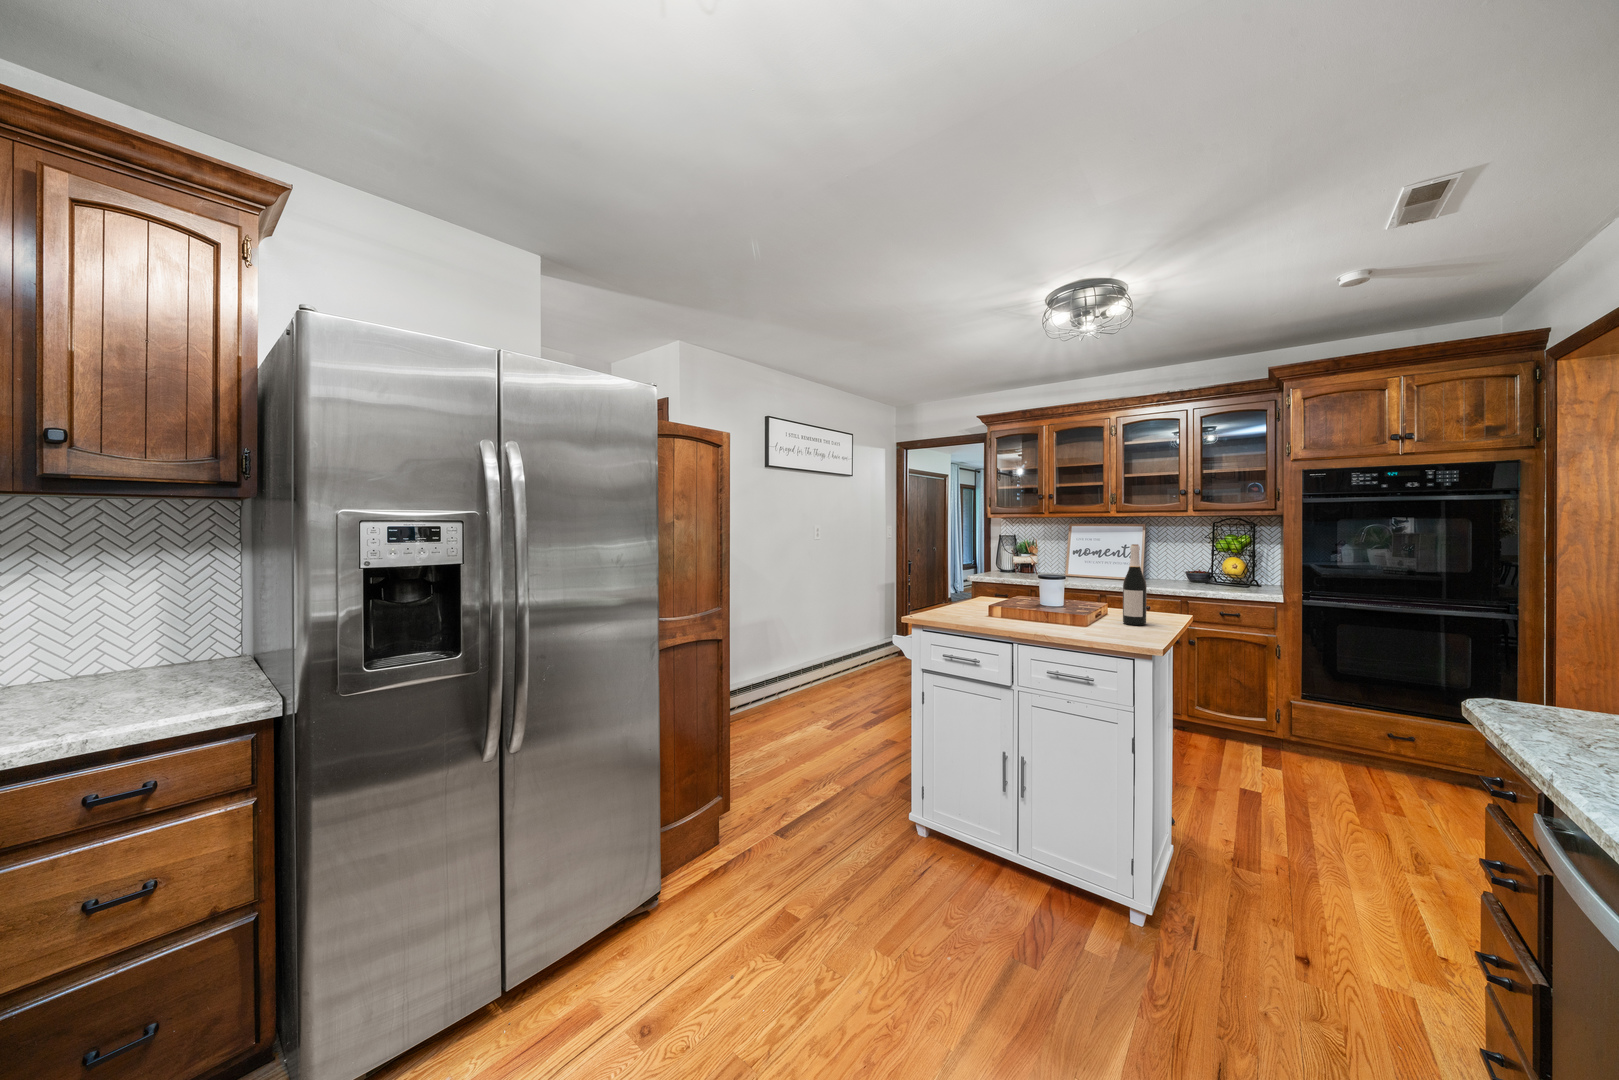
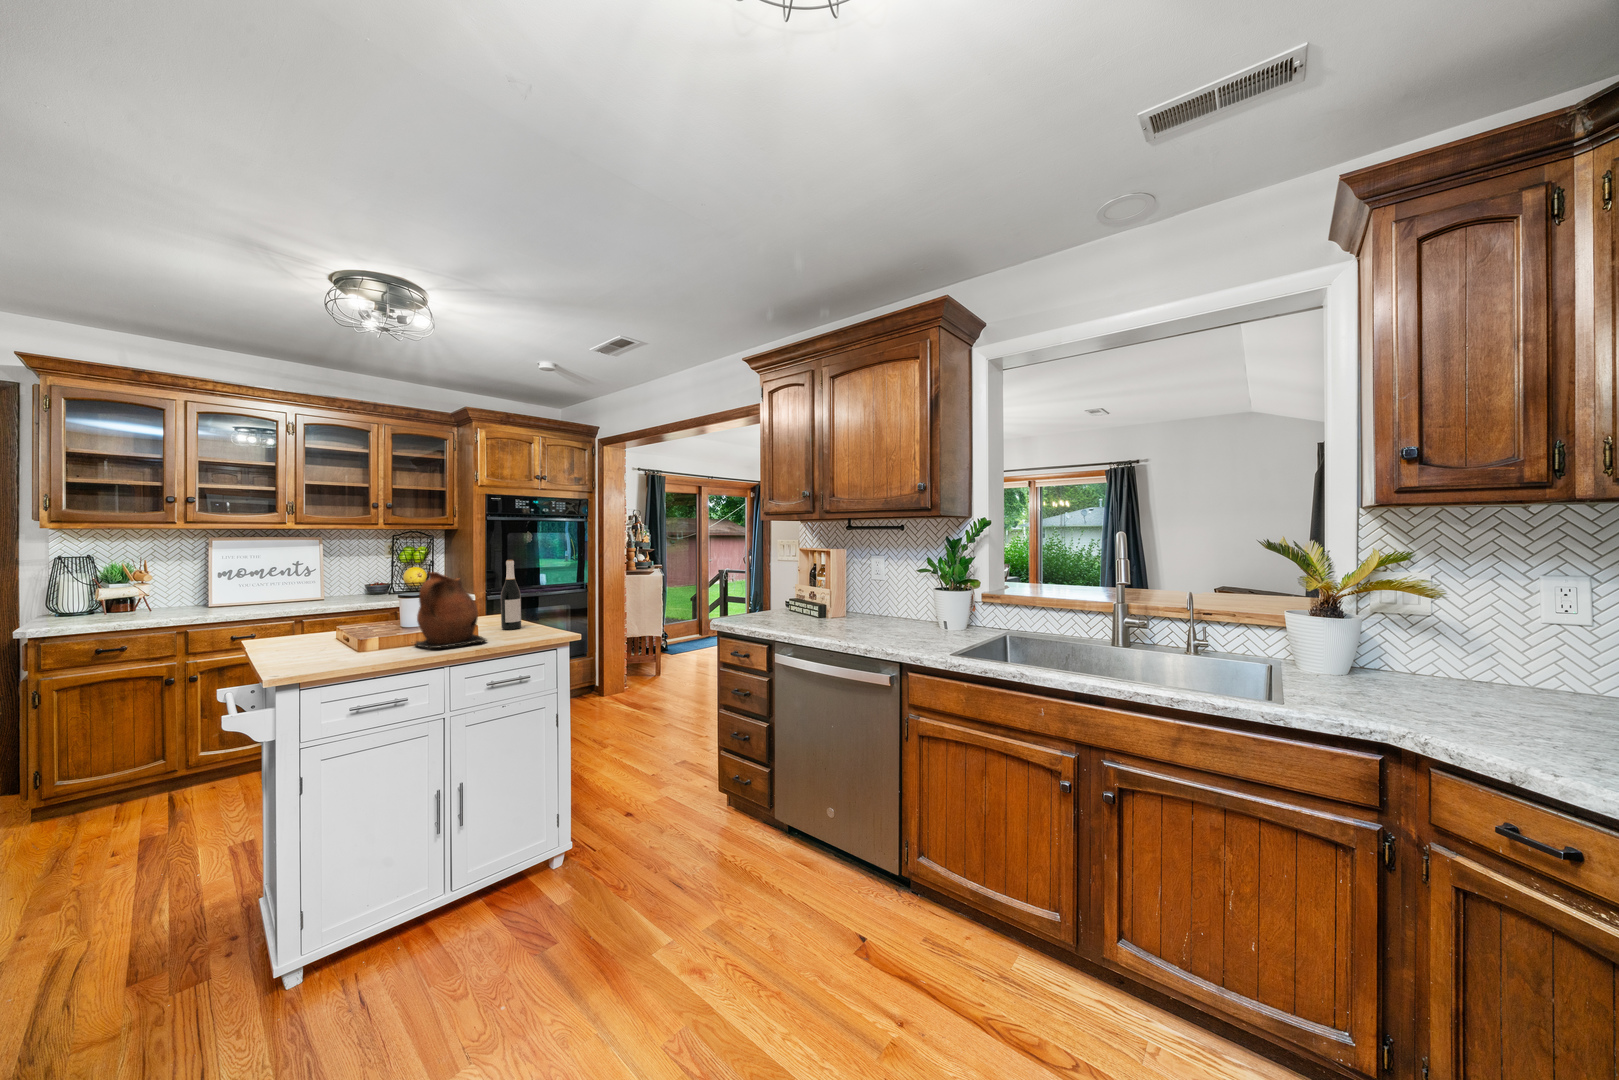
ceramic pitcher: none [1012,550,1083,627] -> present [416,572,486,648]

